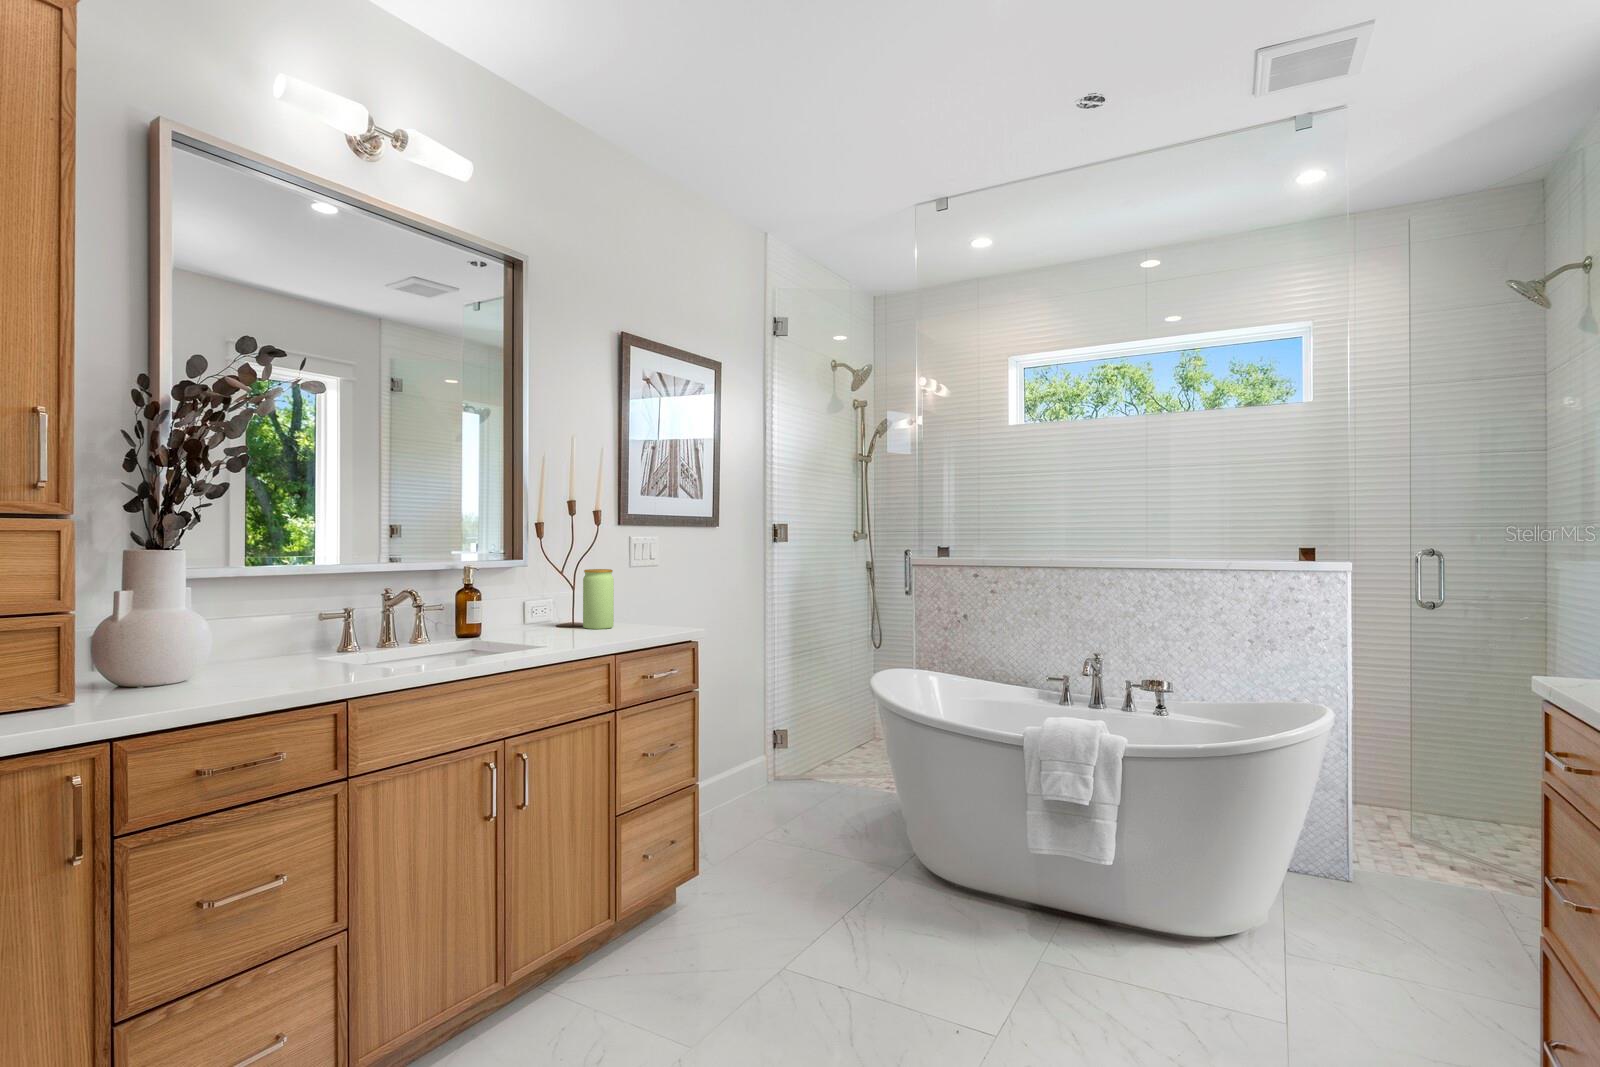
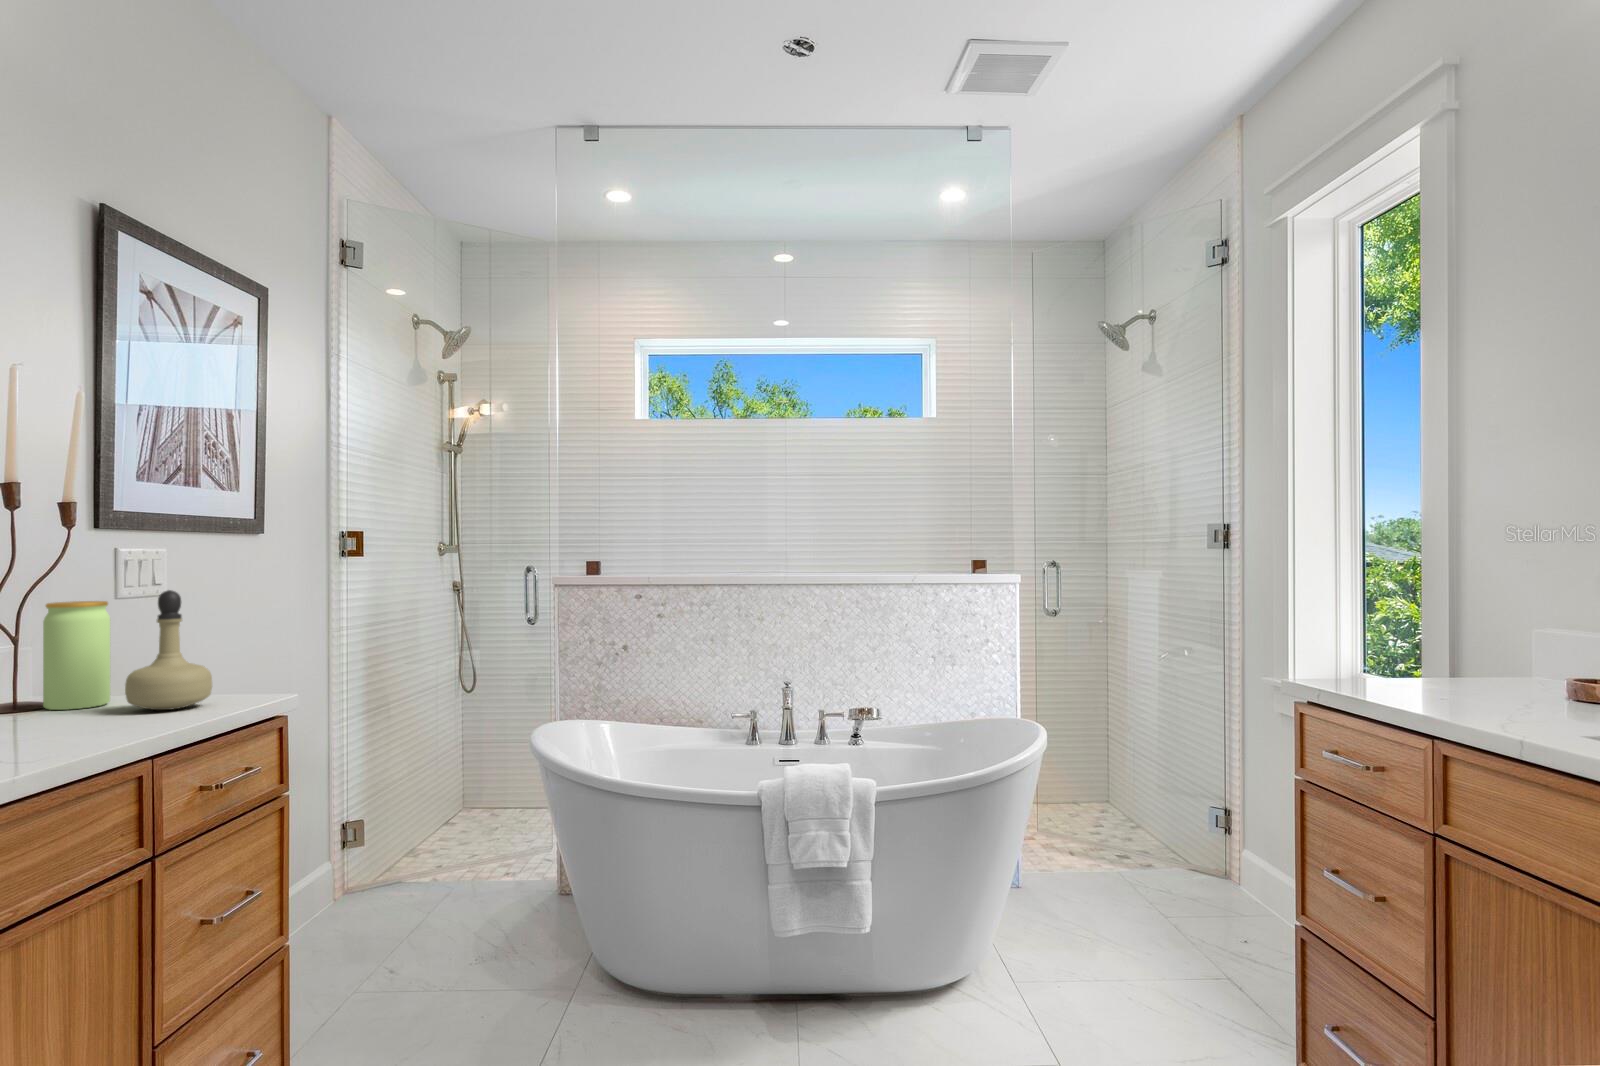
perfume bottle: none [616,565,658,633] -> present [125,590,212,710]

